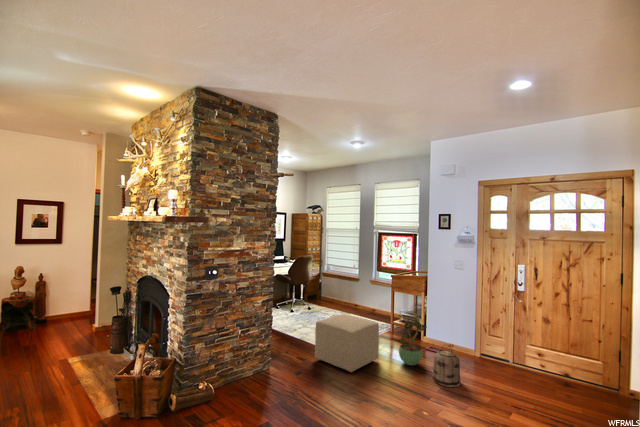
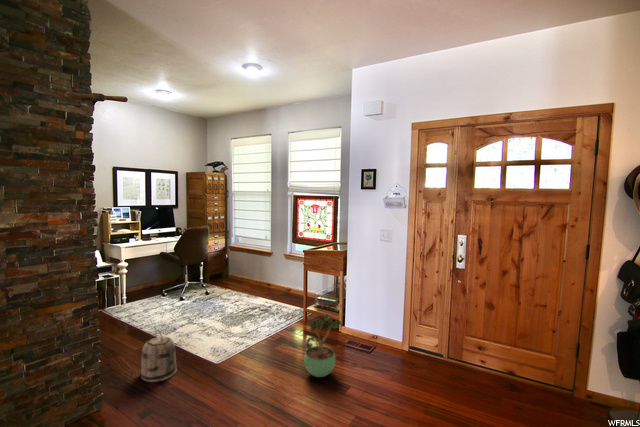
ottoman: present [315,314,379,372] -> none [180,310,276,404]
basket: present [433,349,461,387] -> present [141,330,177,382]

